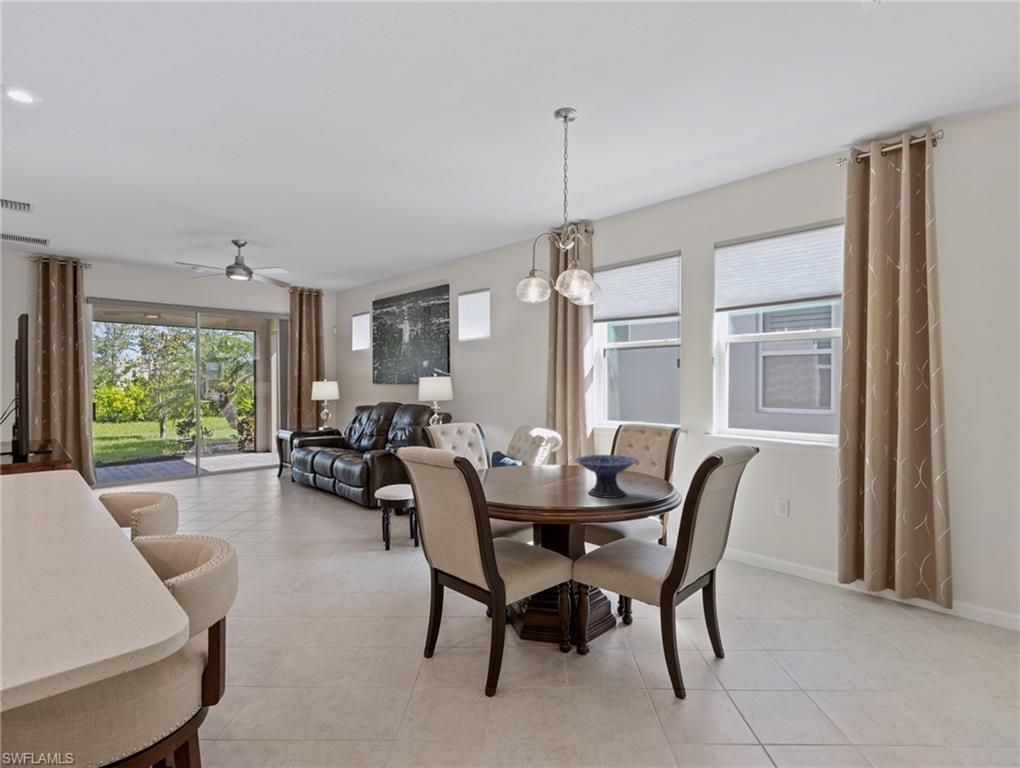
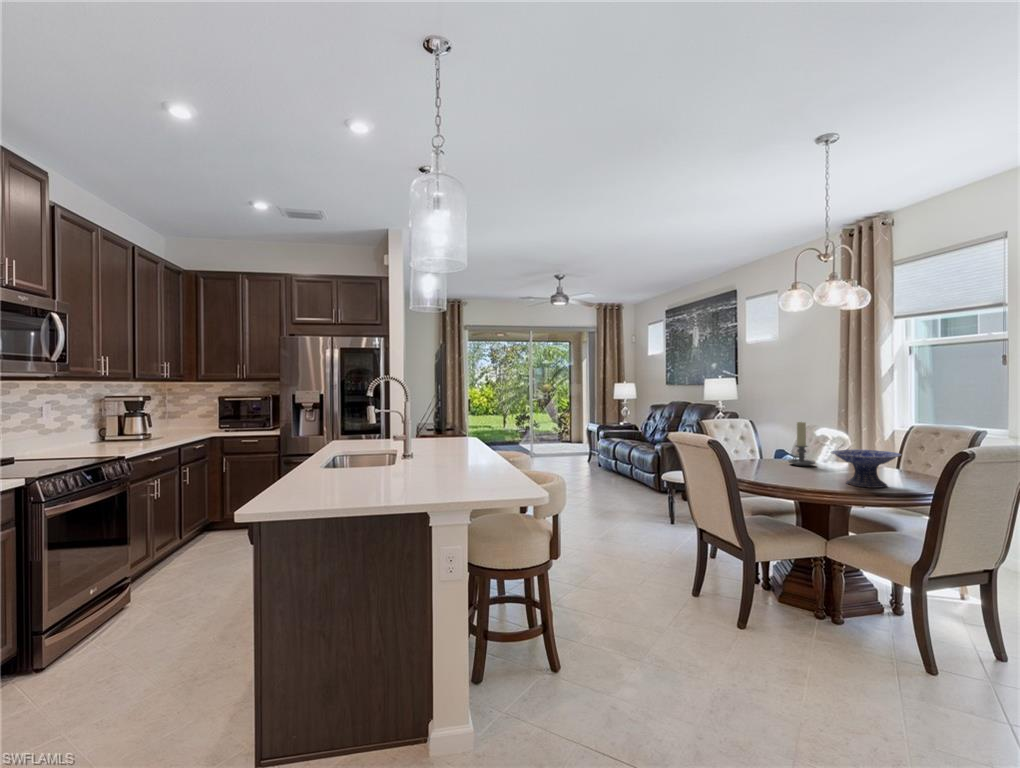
candle holder: none [521,425,547,474] -> present [788,422,815,466]

